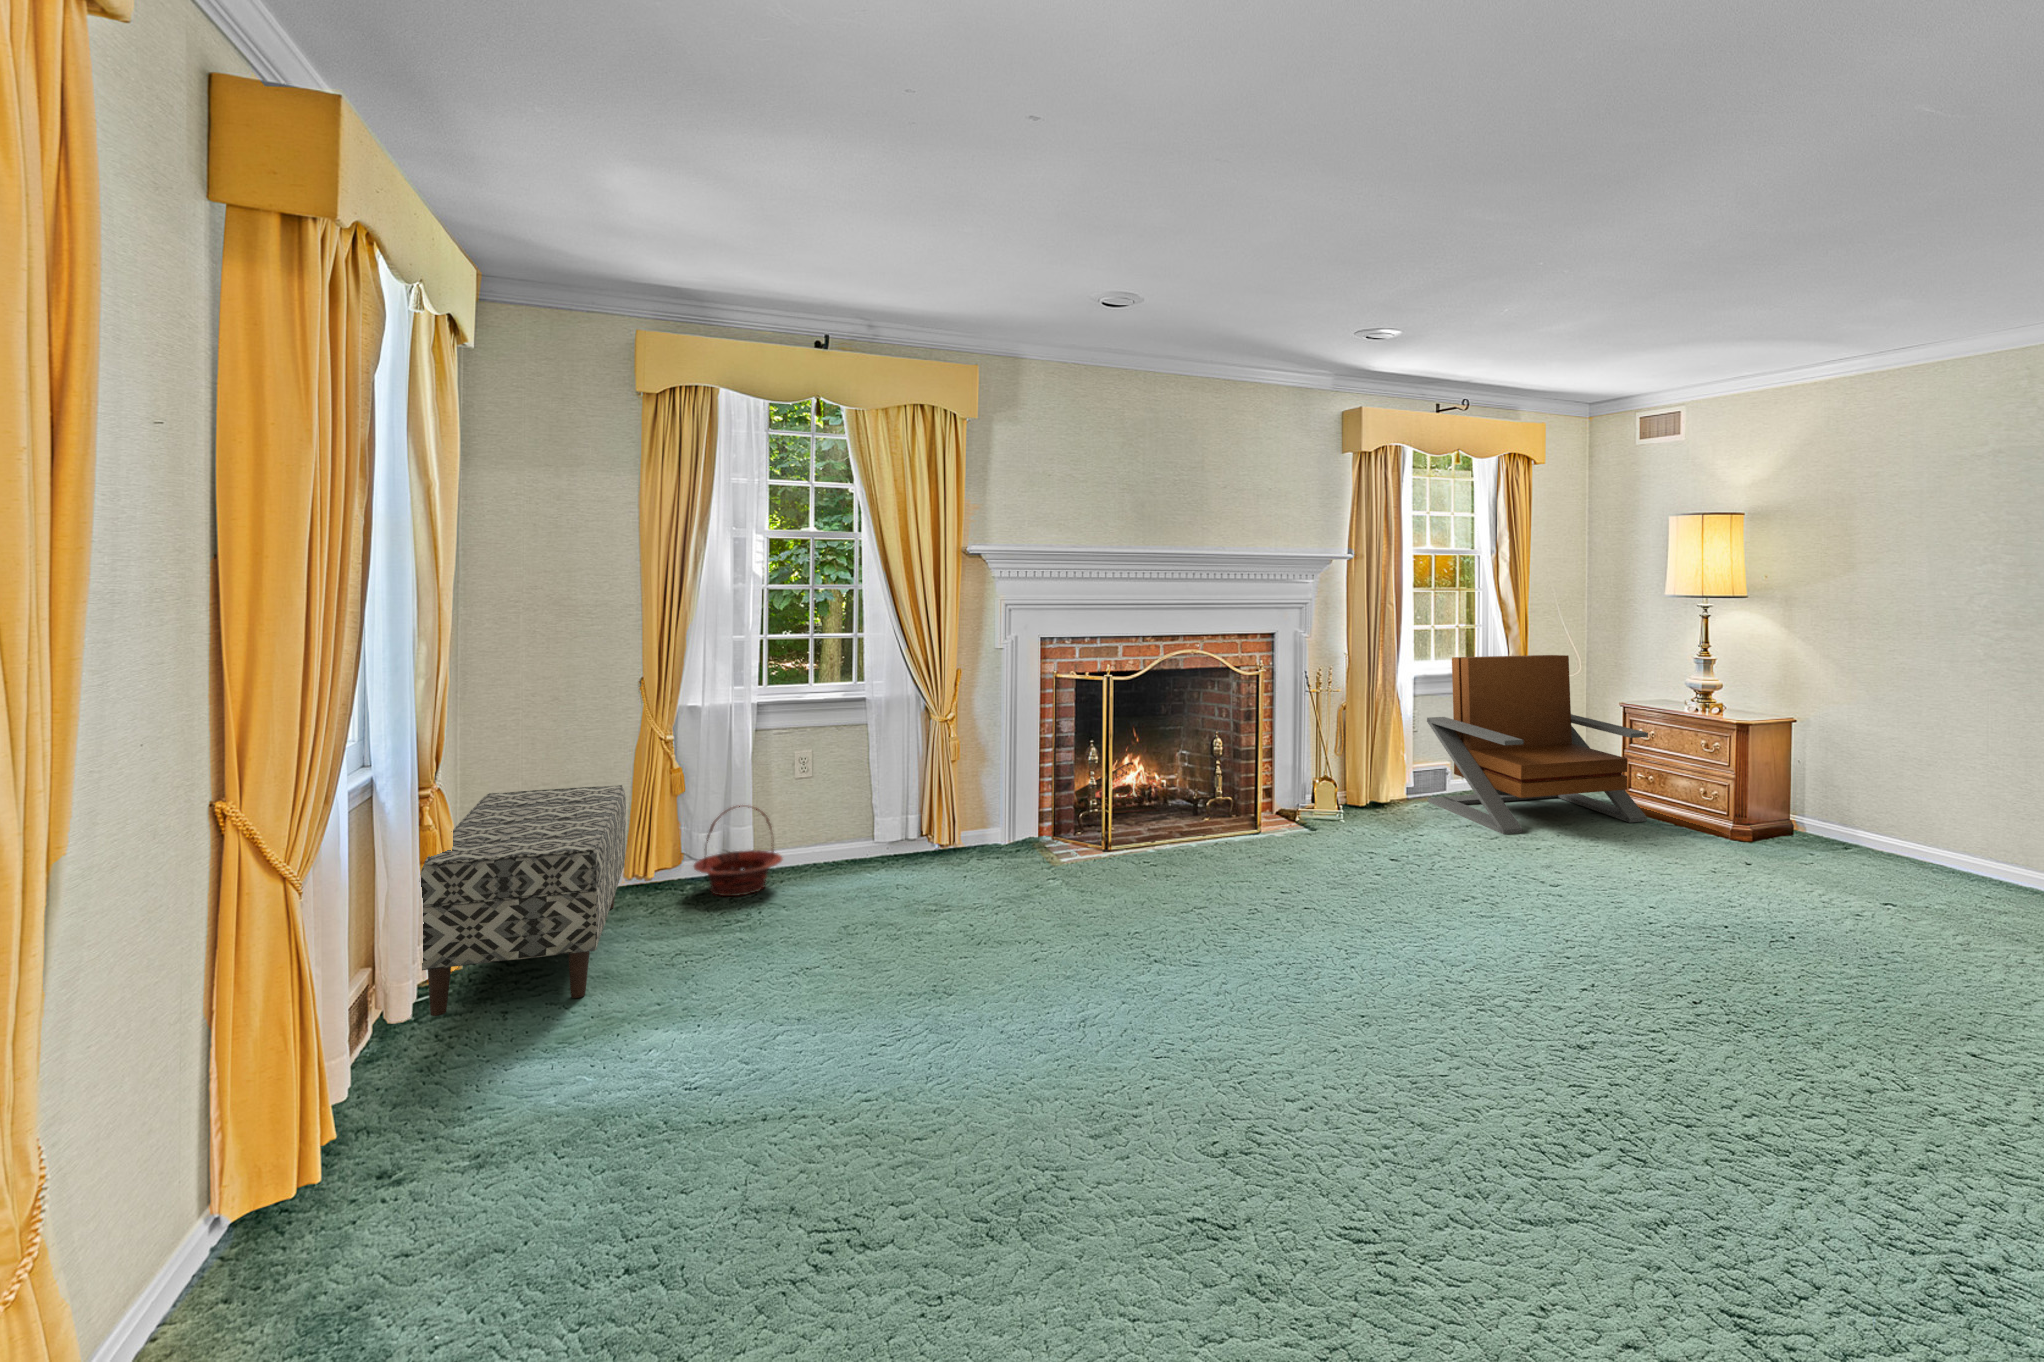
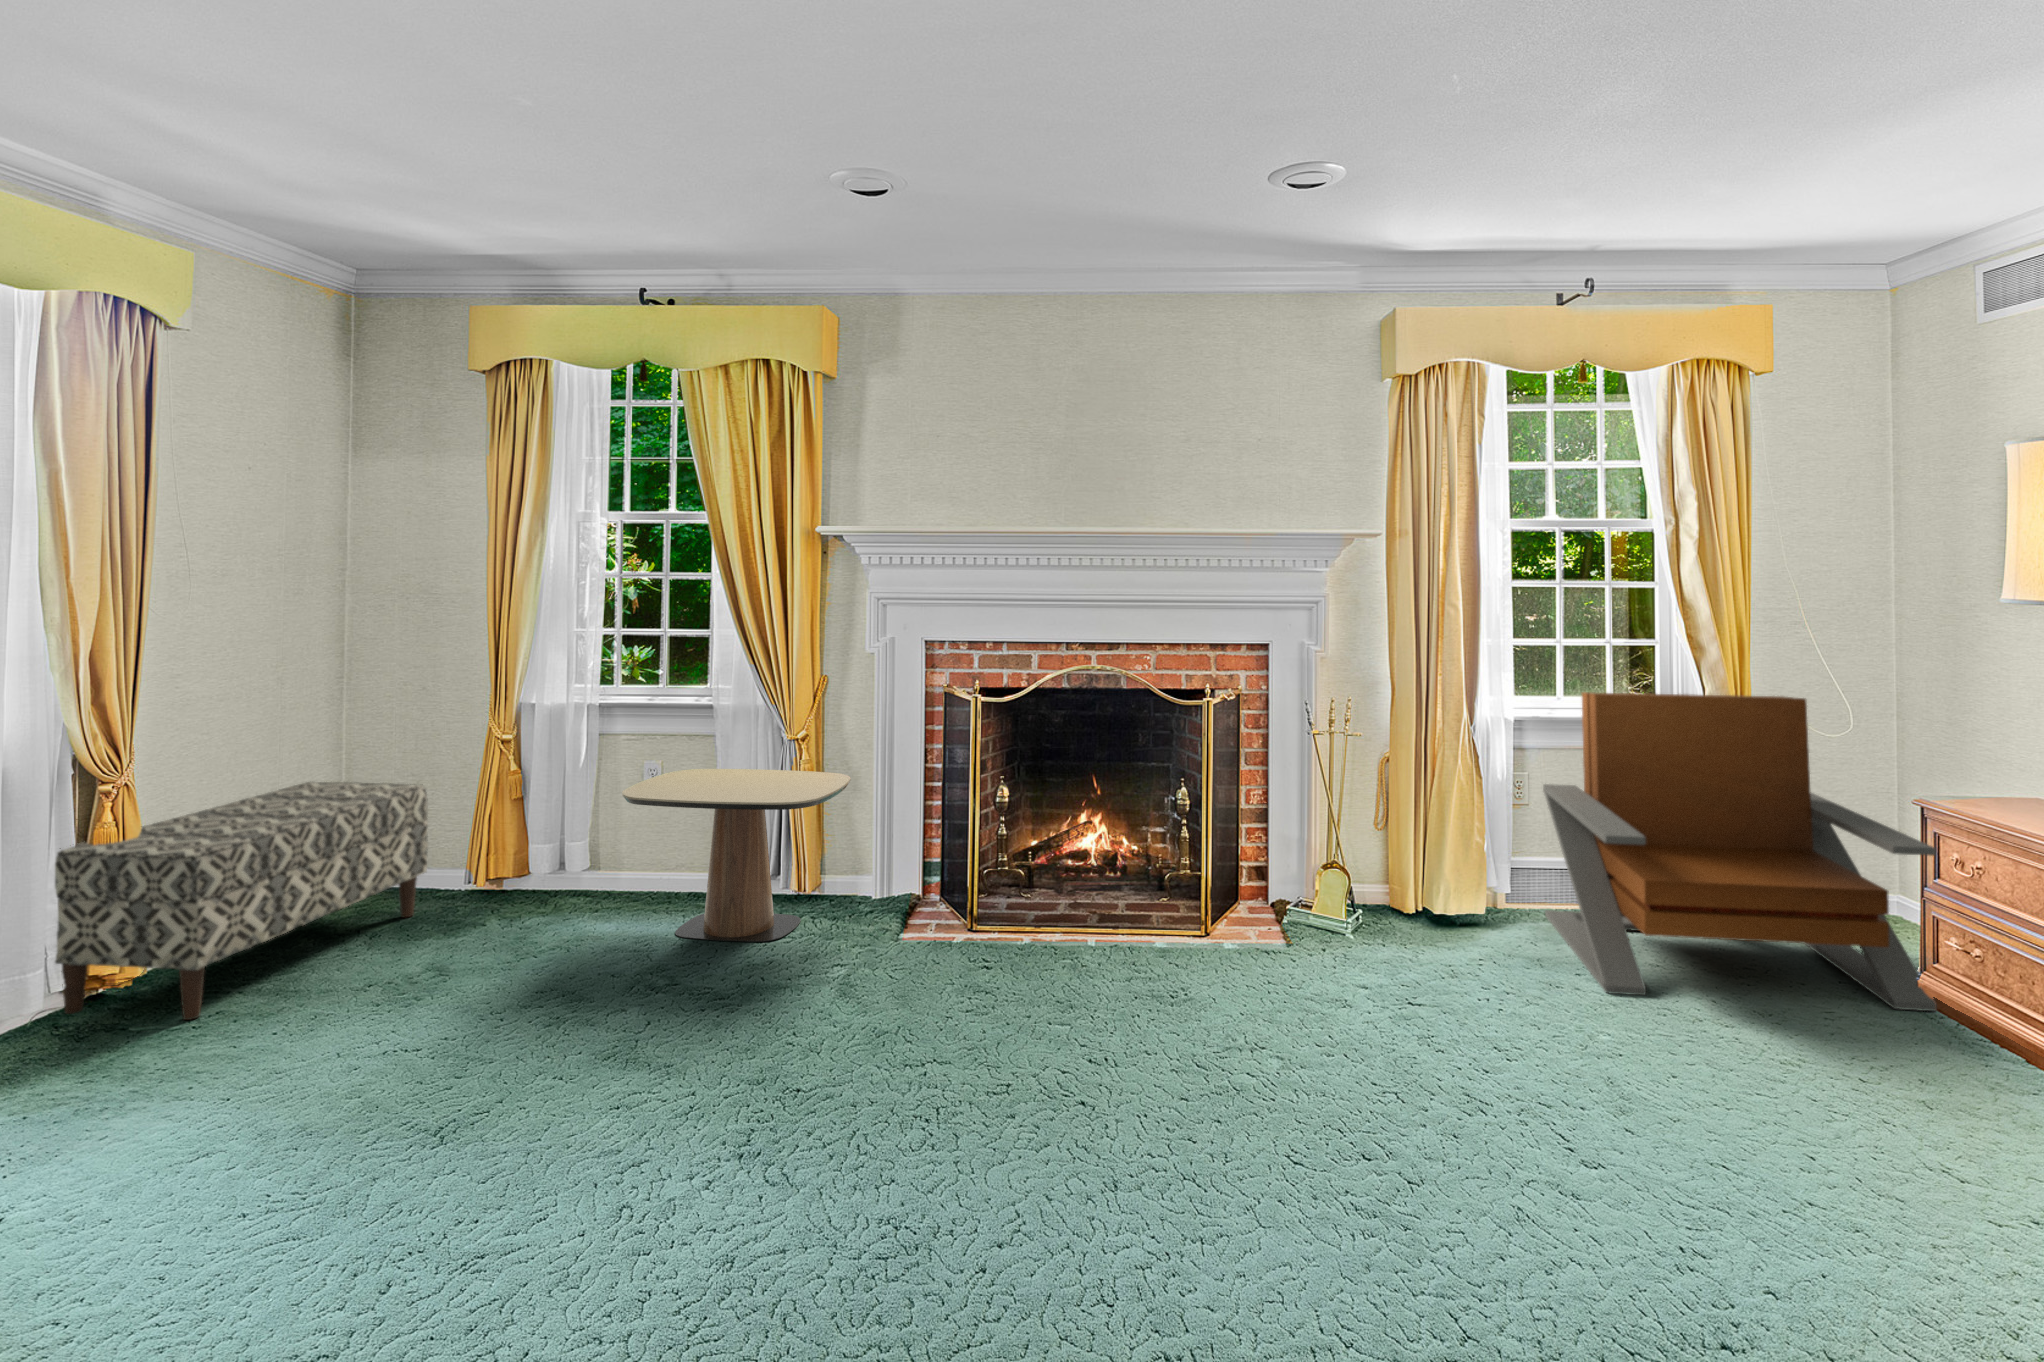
side table: none [842,746,1019,887] -> present [622,769,851,942]
basket: present [694,806,782,896] -> none [490,819,594,922]

